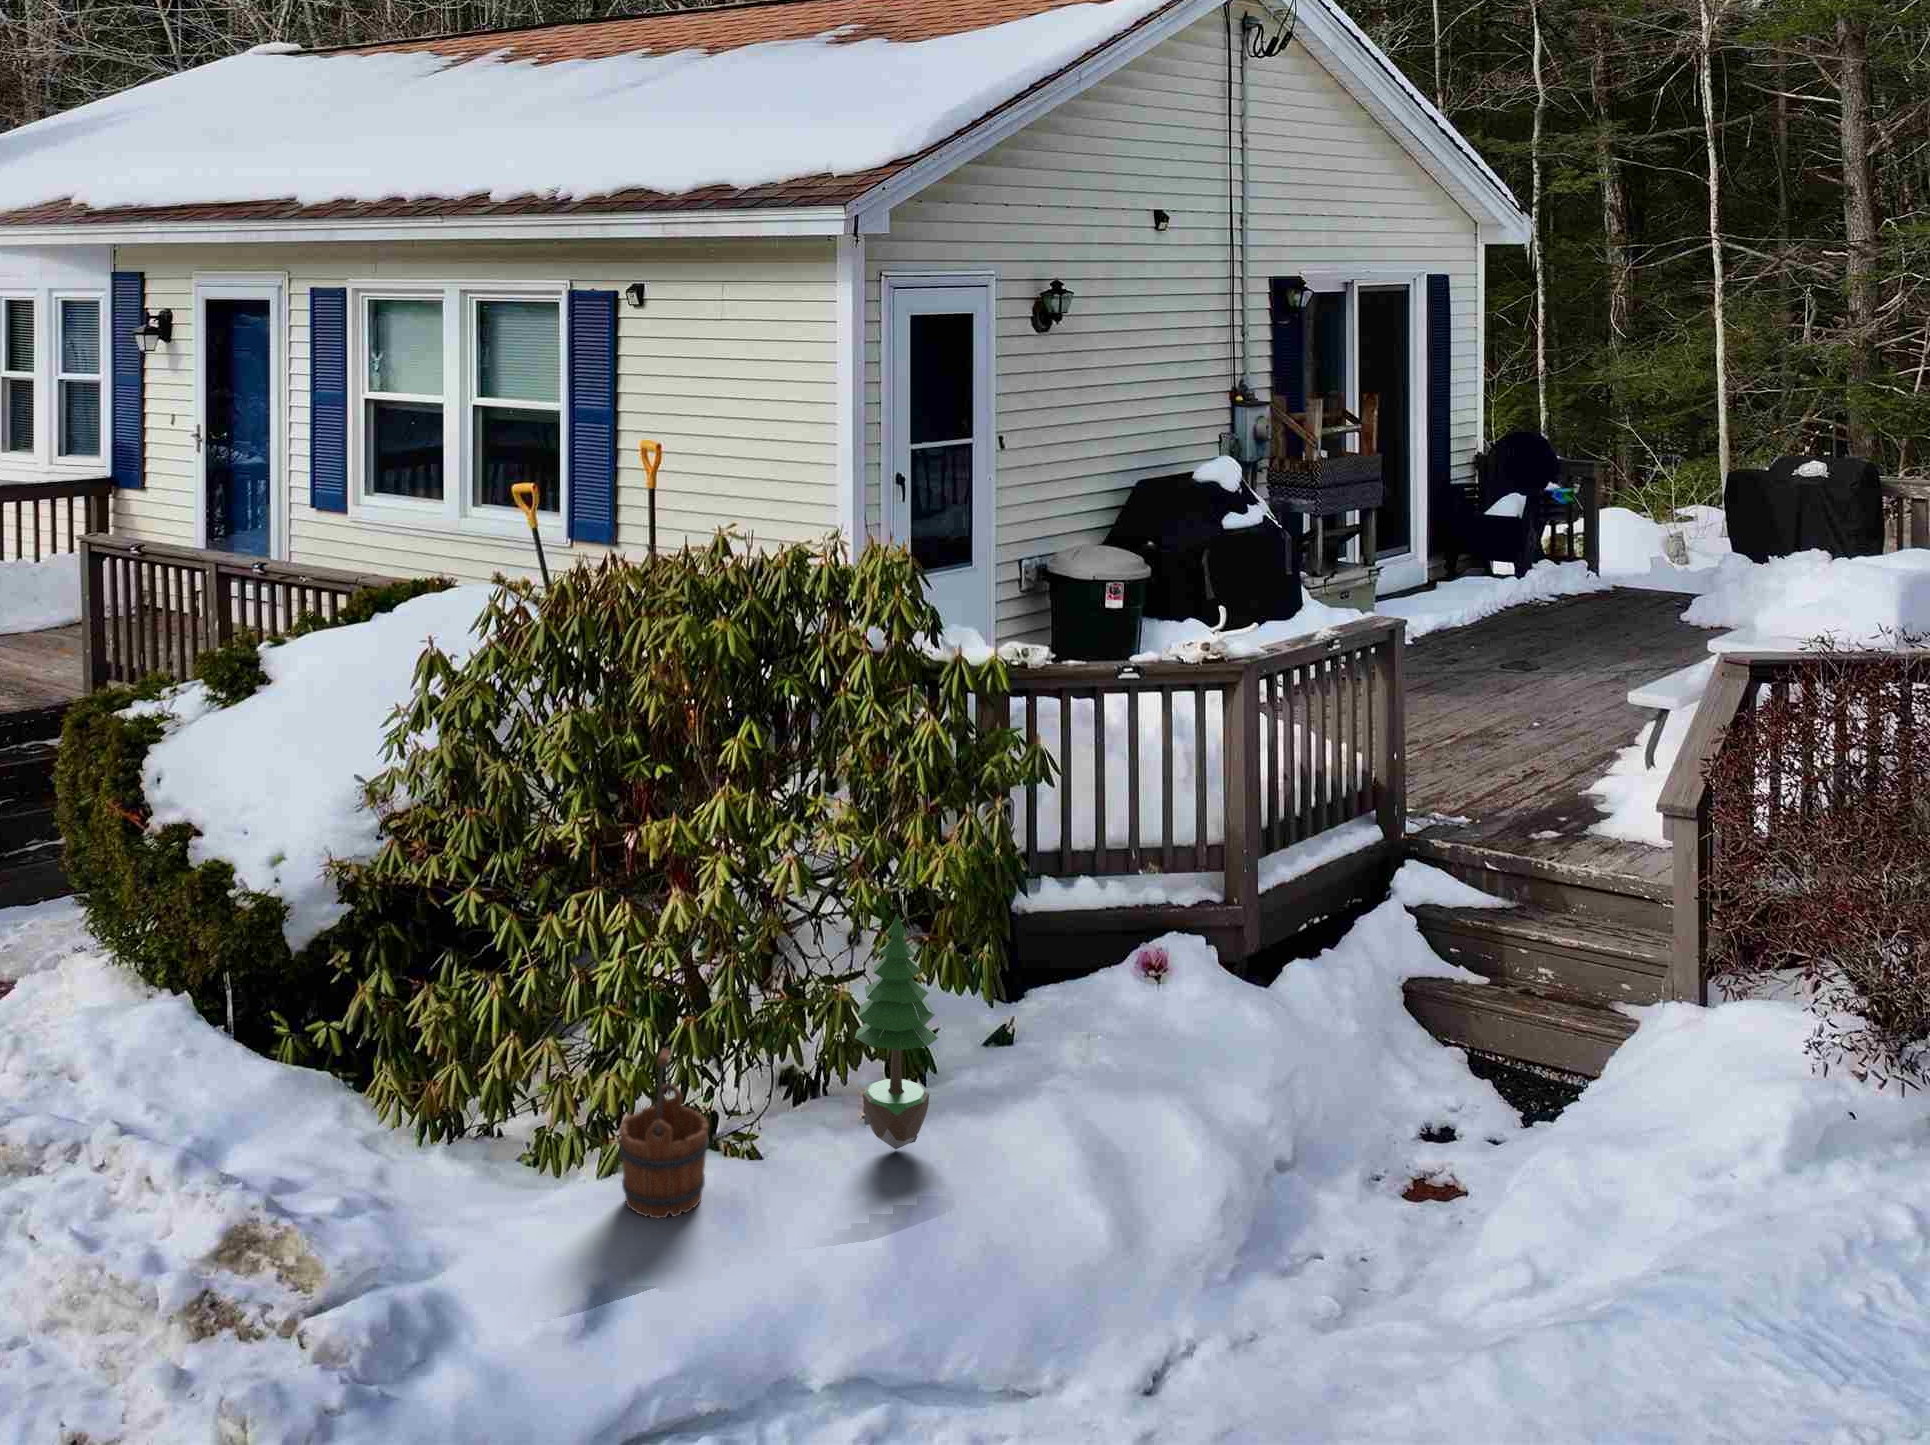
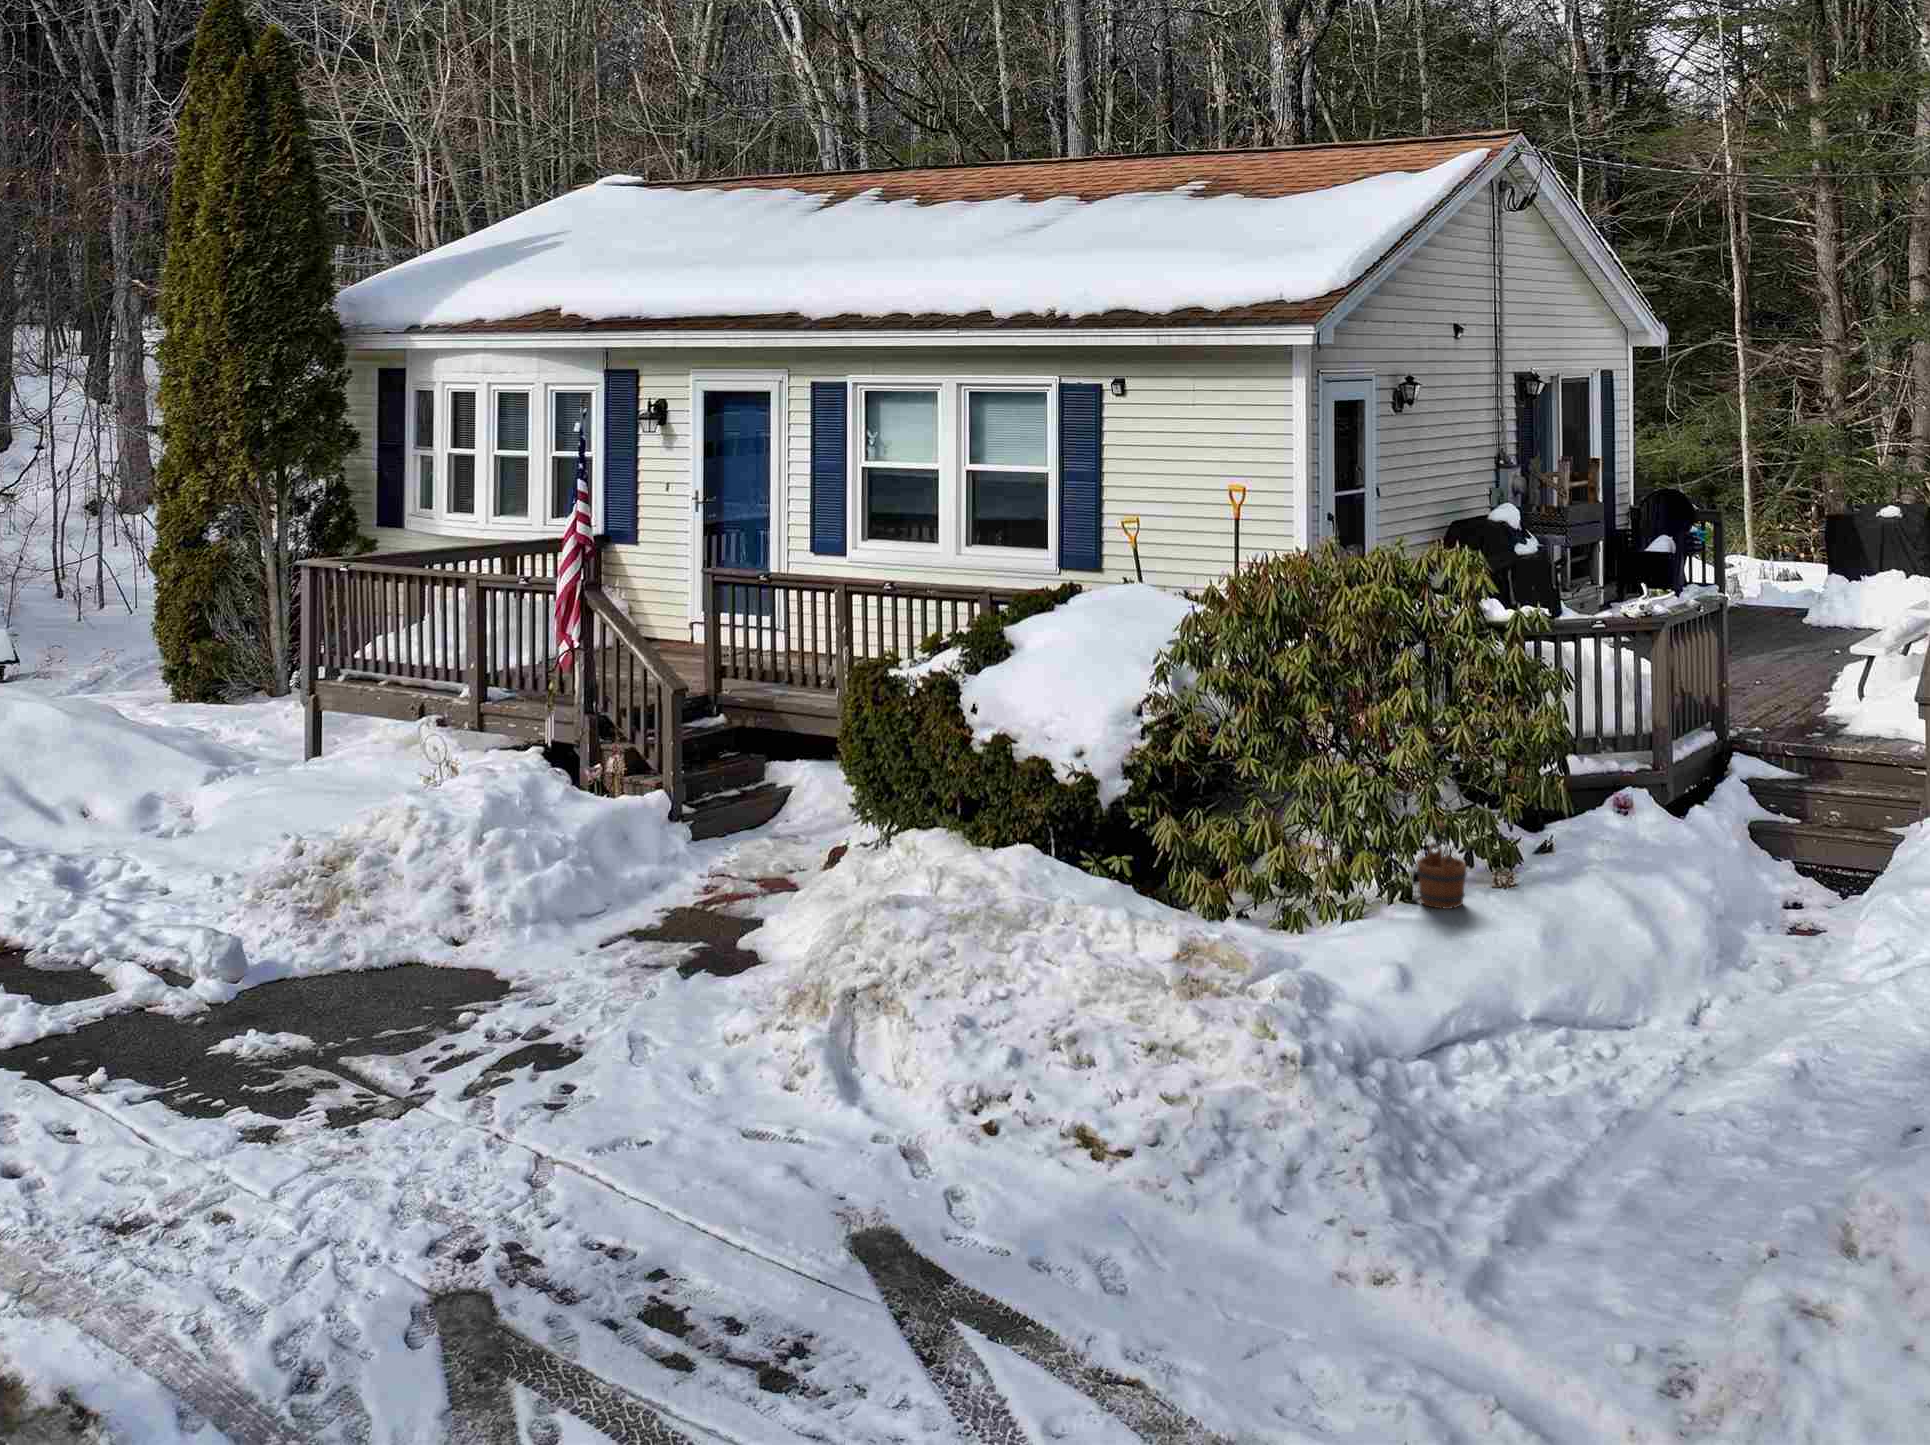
potted tree: present [855,913,938,1149] -> none [1516,751,1564,883]

